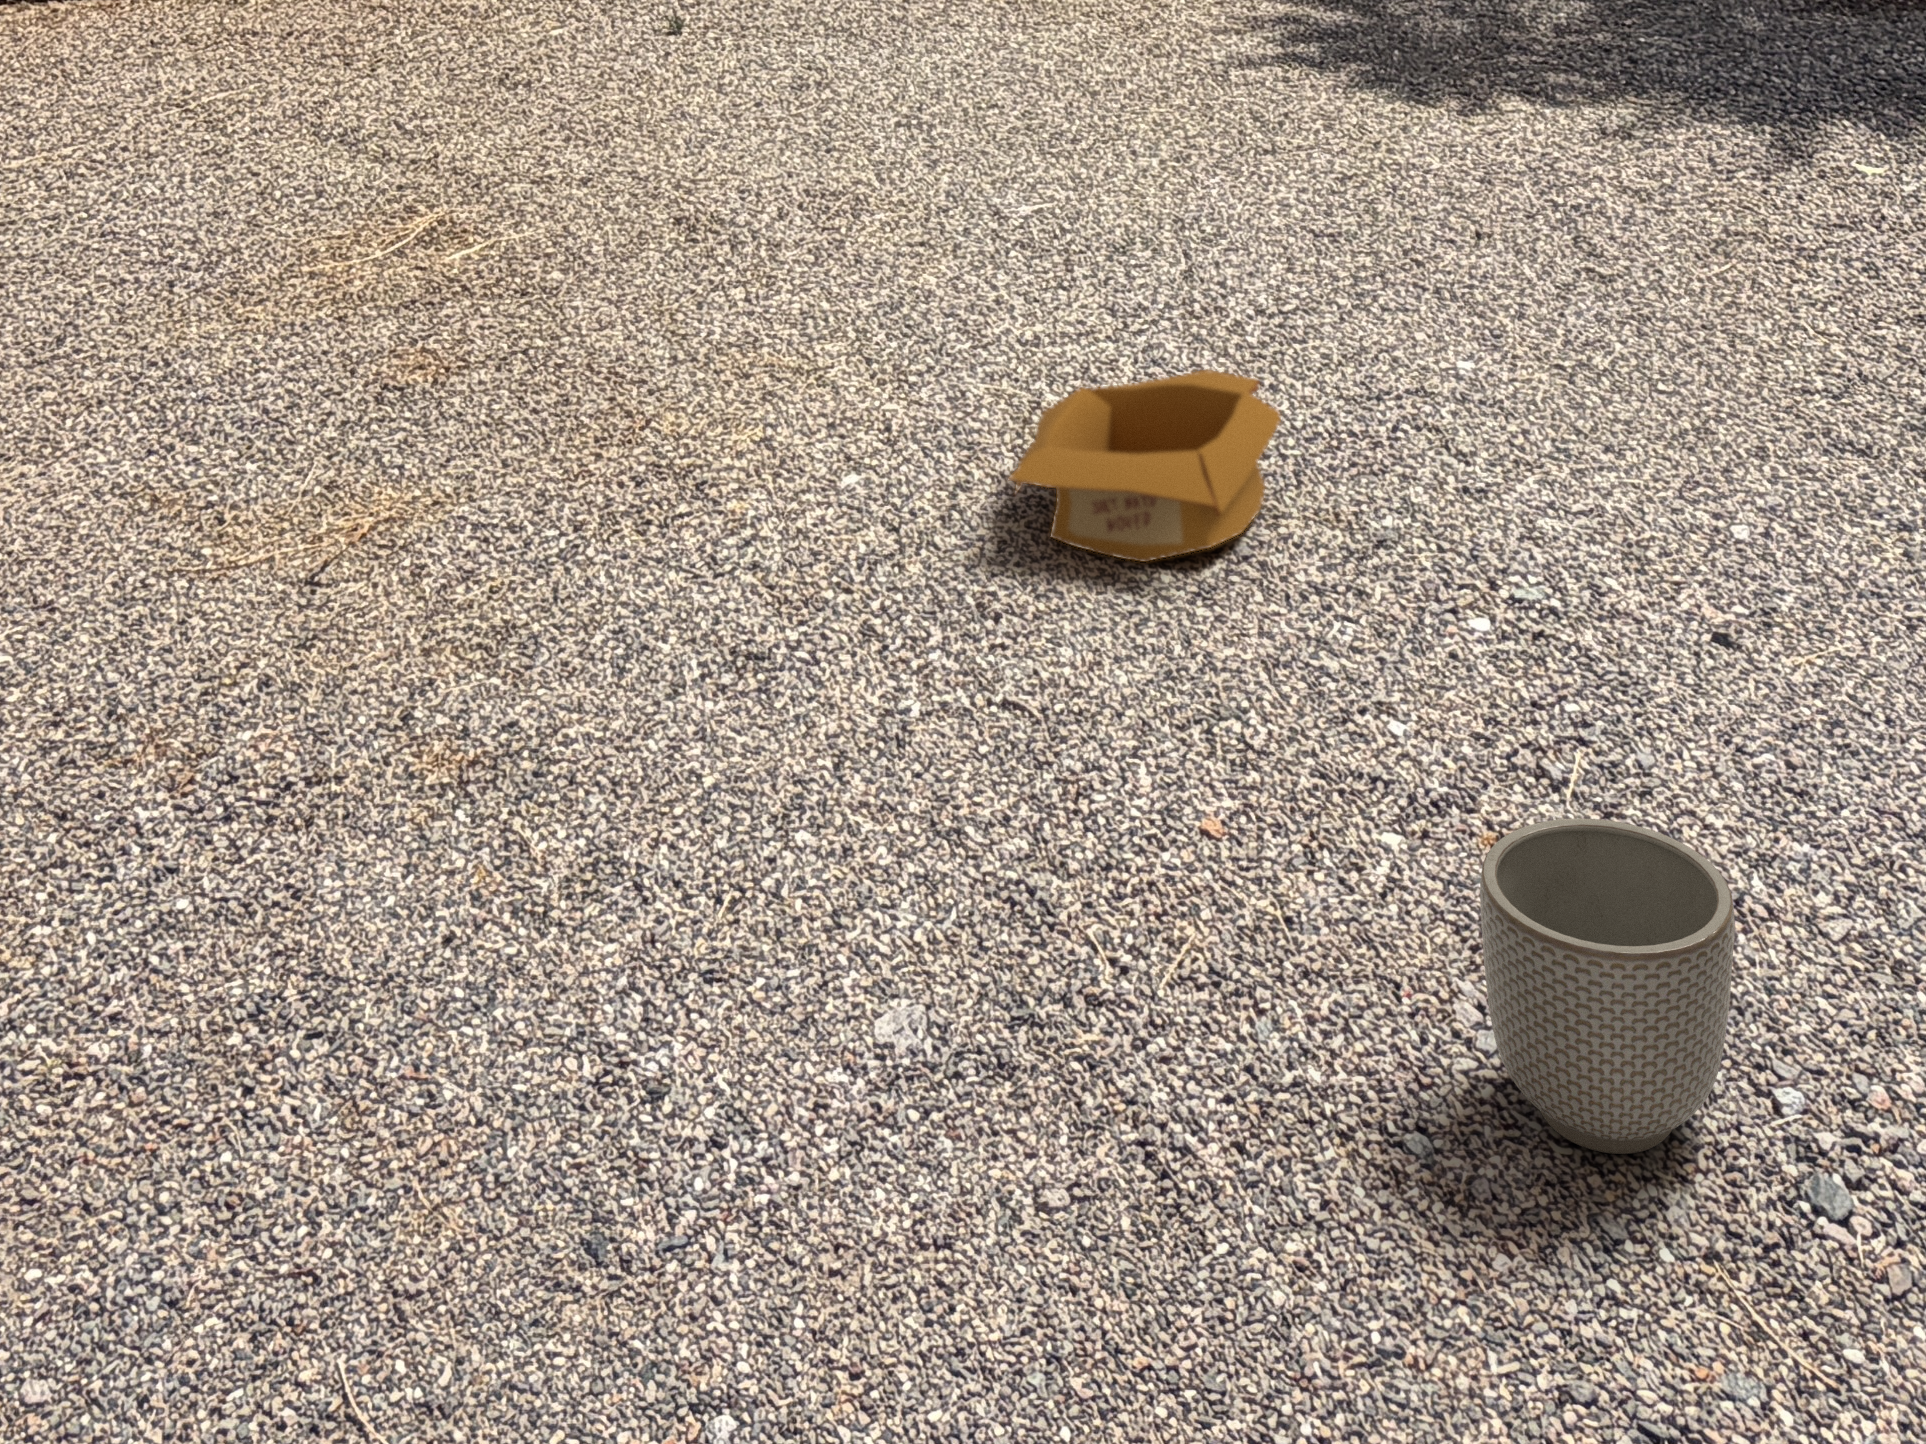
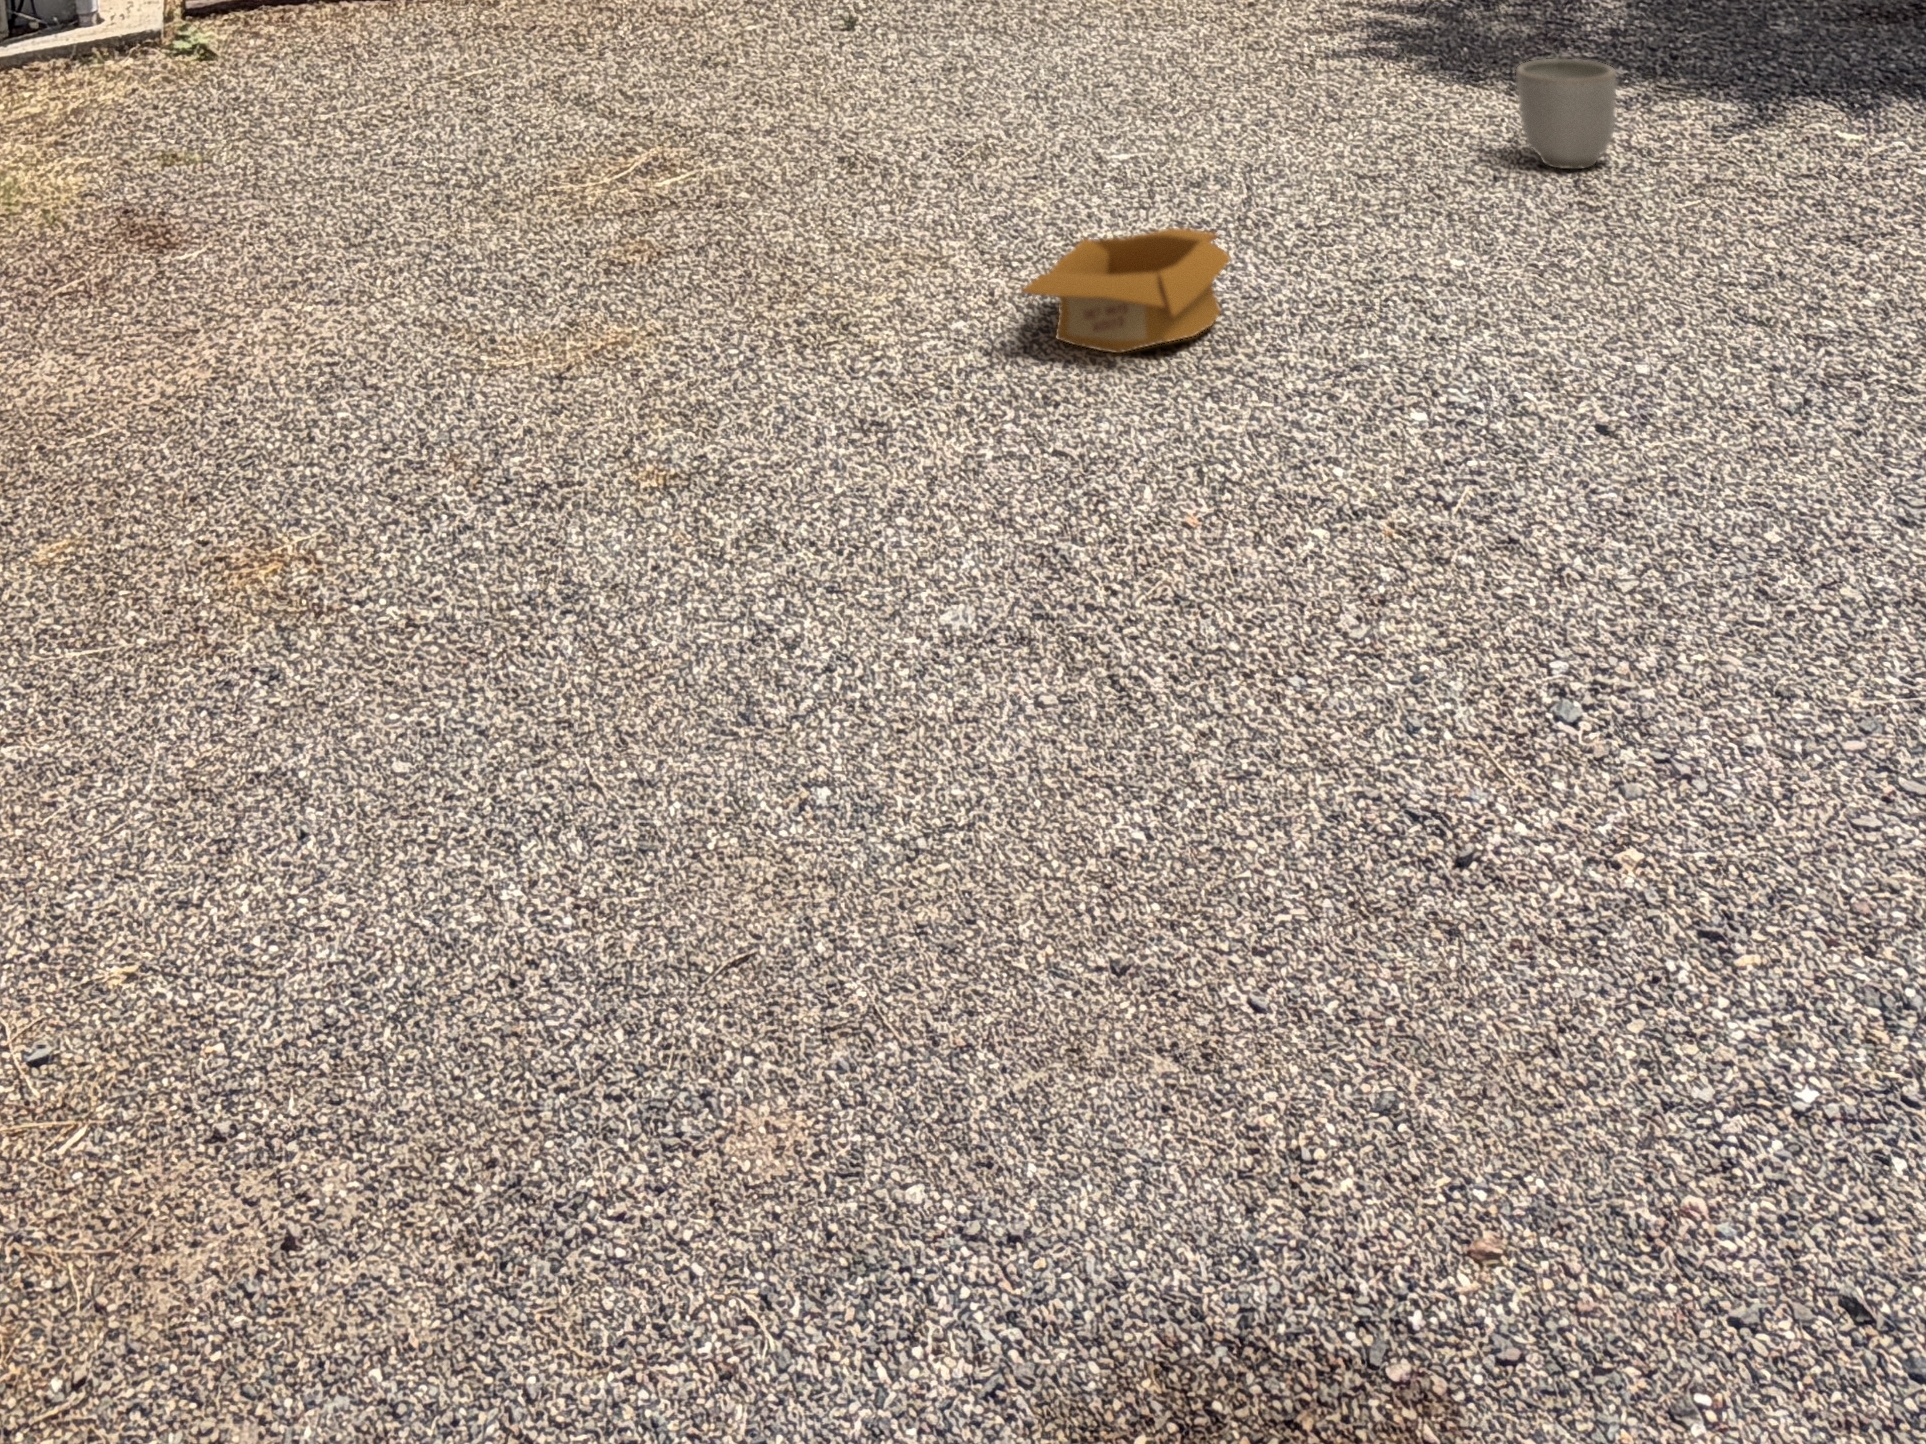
planter: present [1480,818,1735,1154] -> present [1516,59,1616,169]

